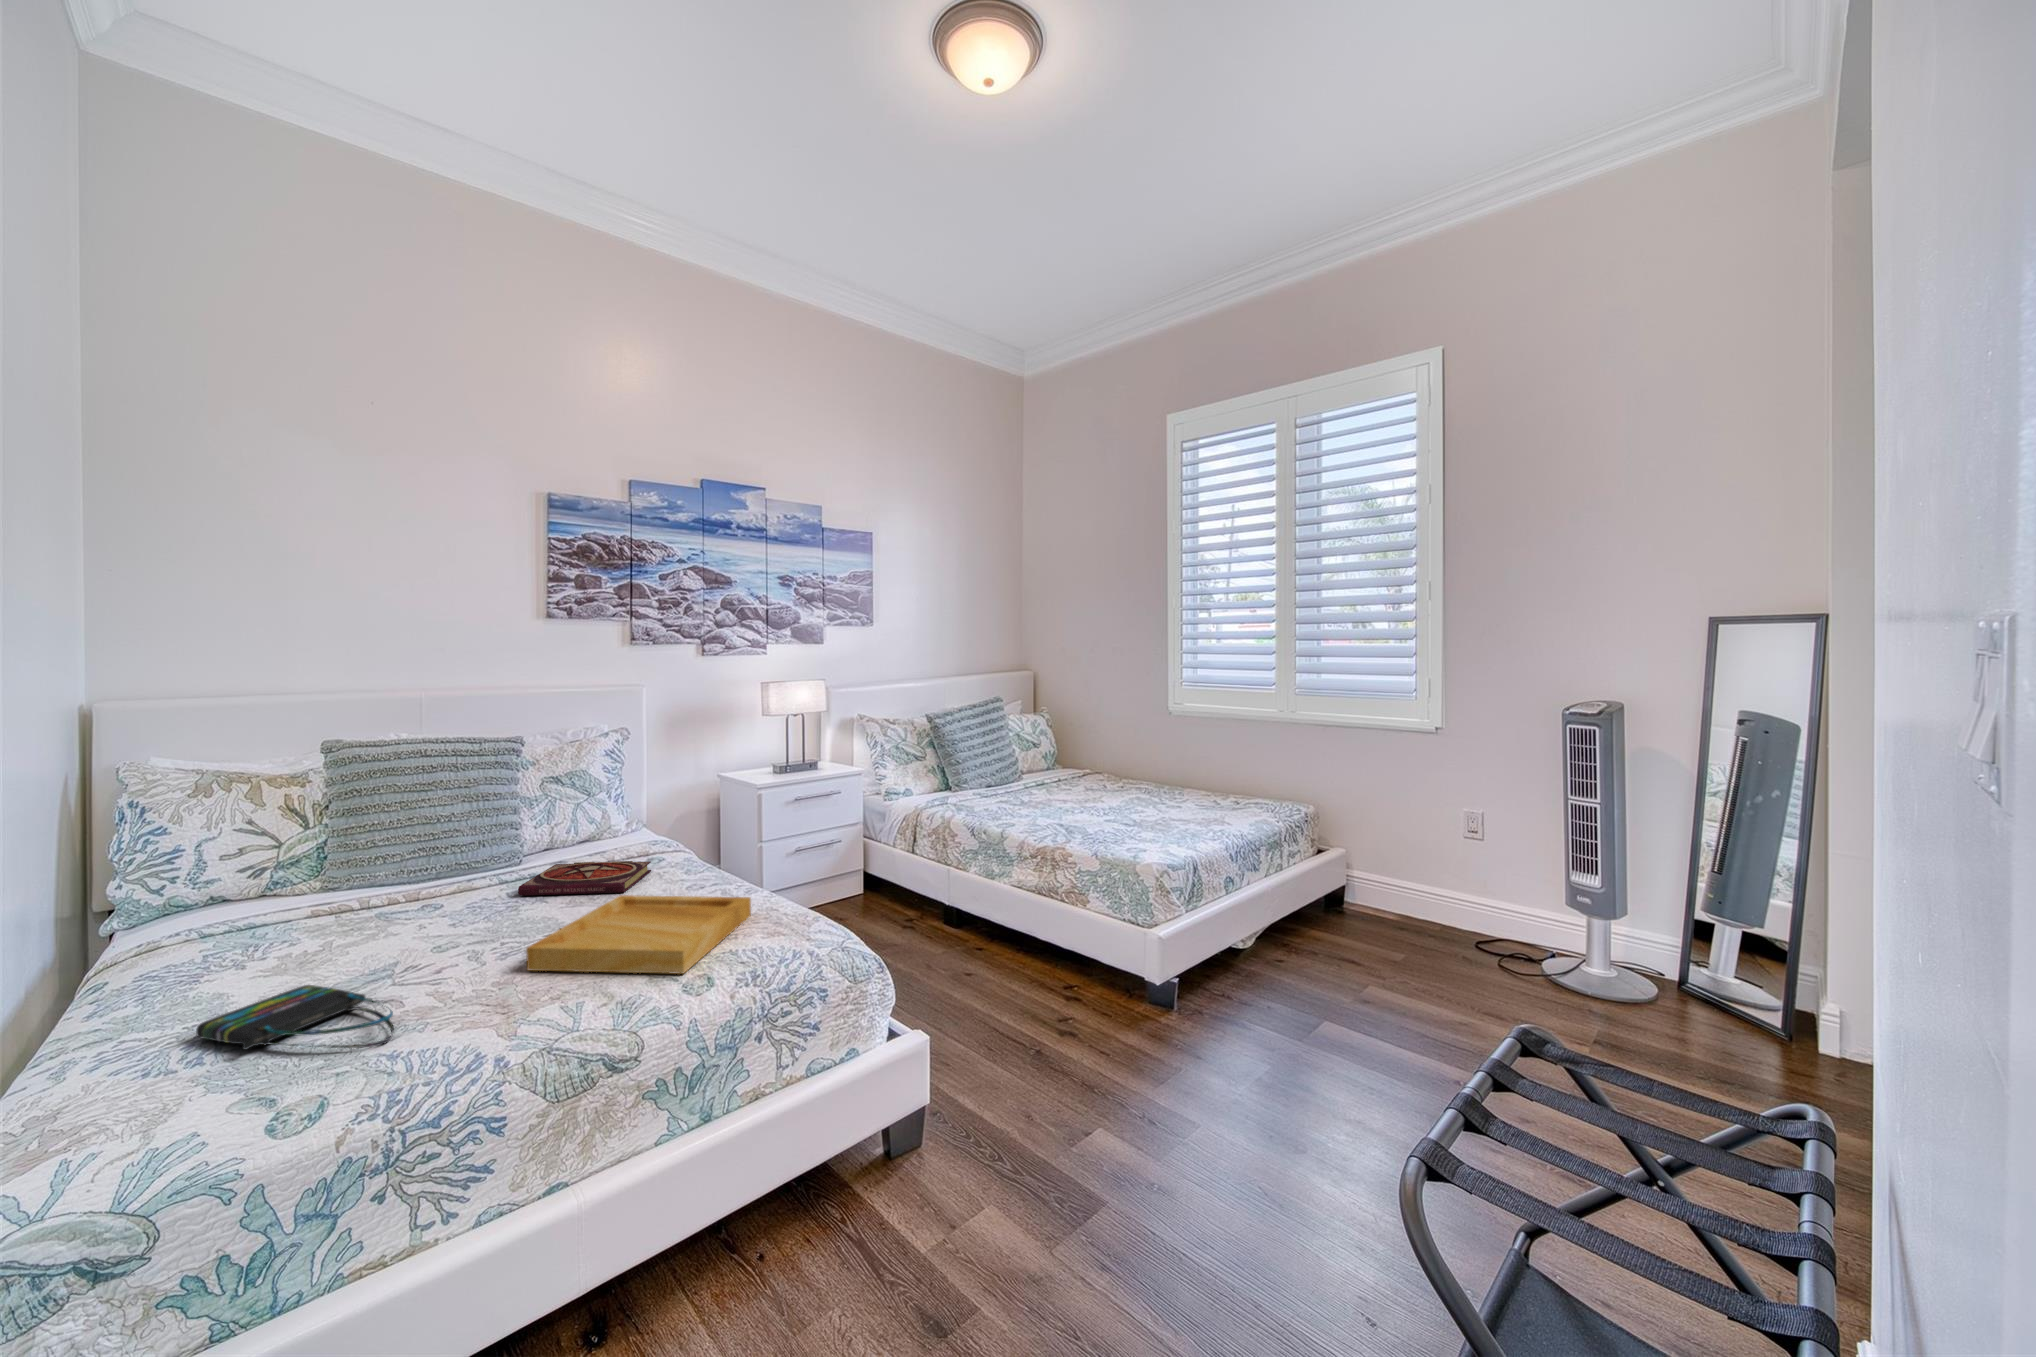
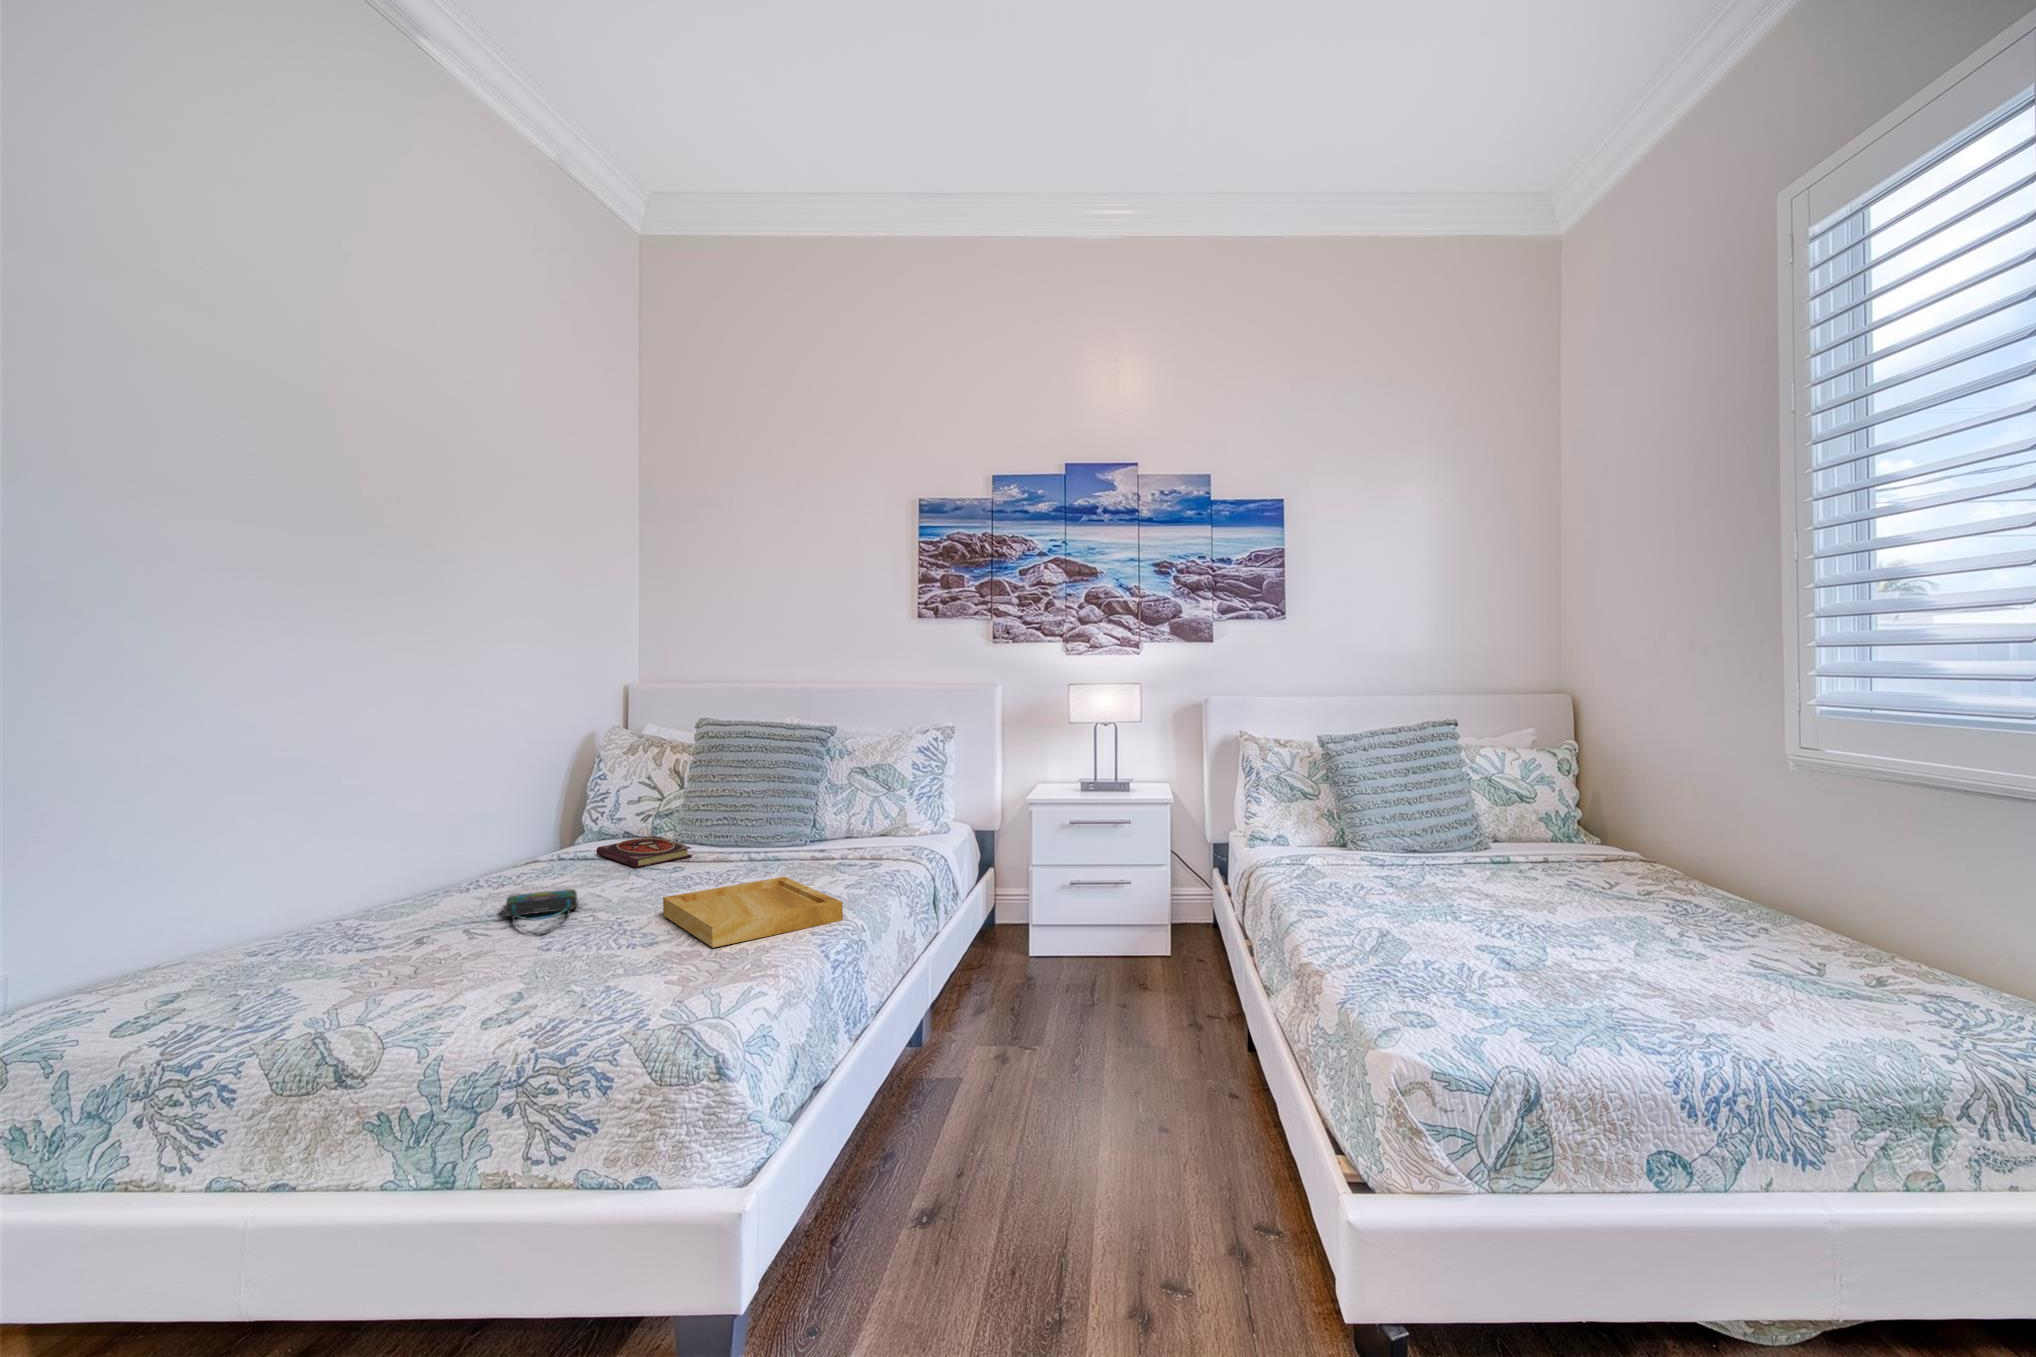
book: present [518,861,651,896] -> present [596,836,692,868]

